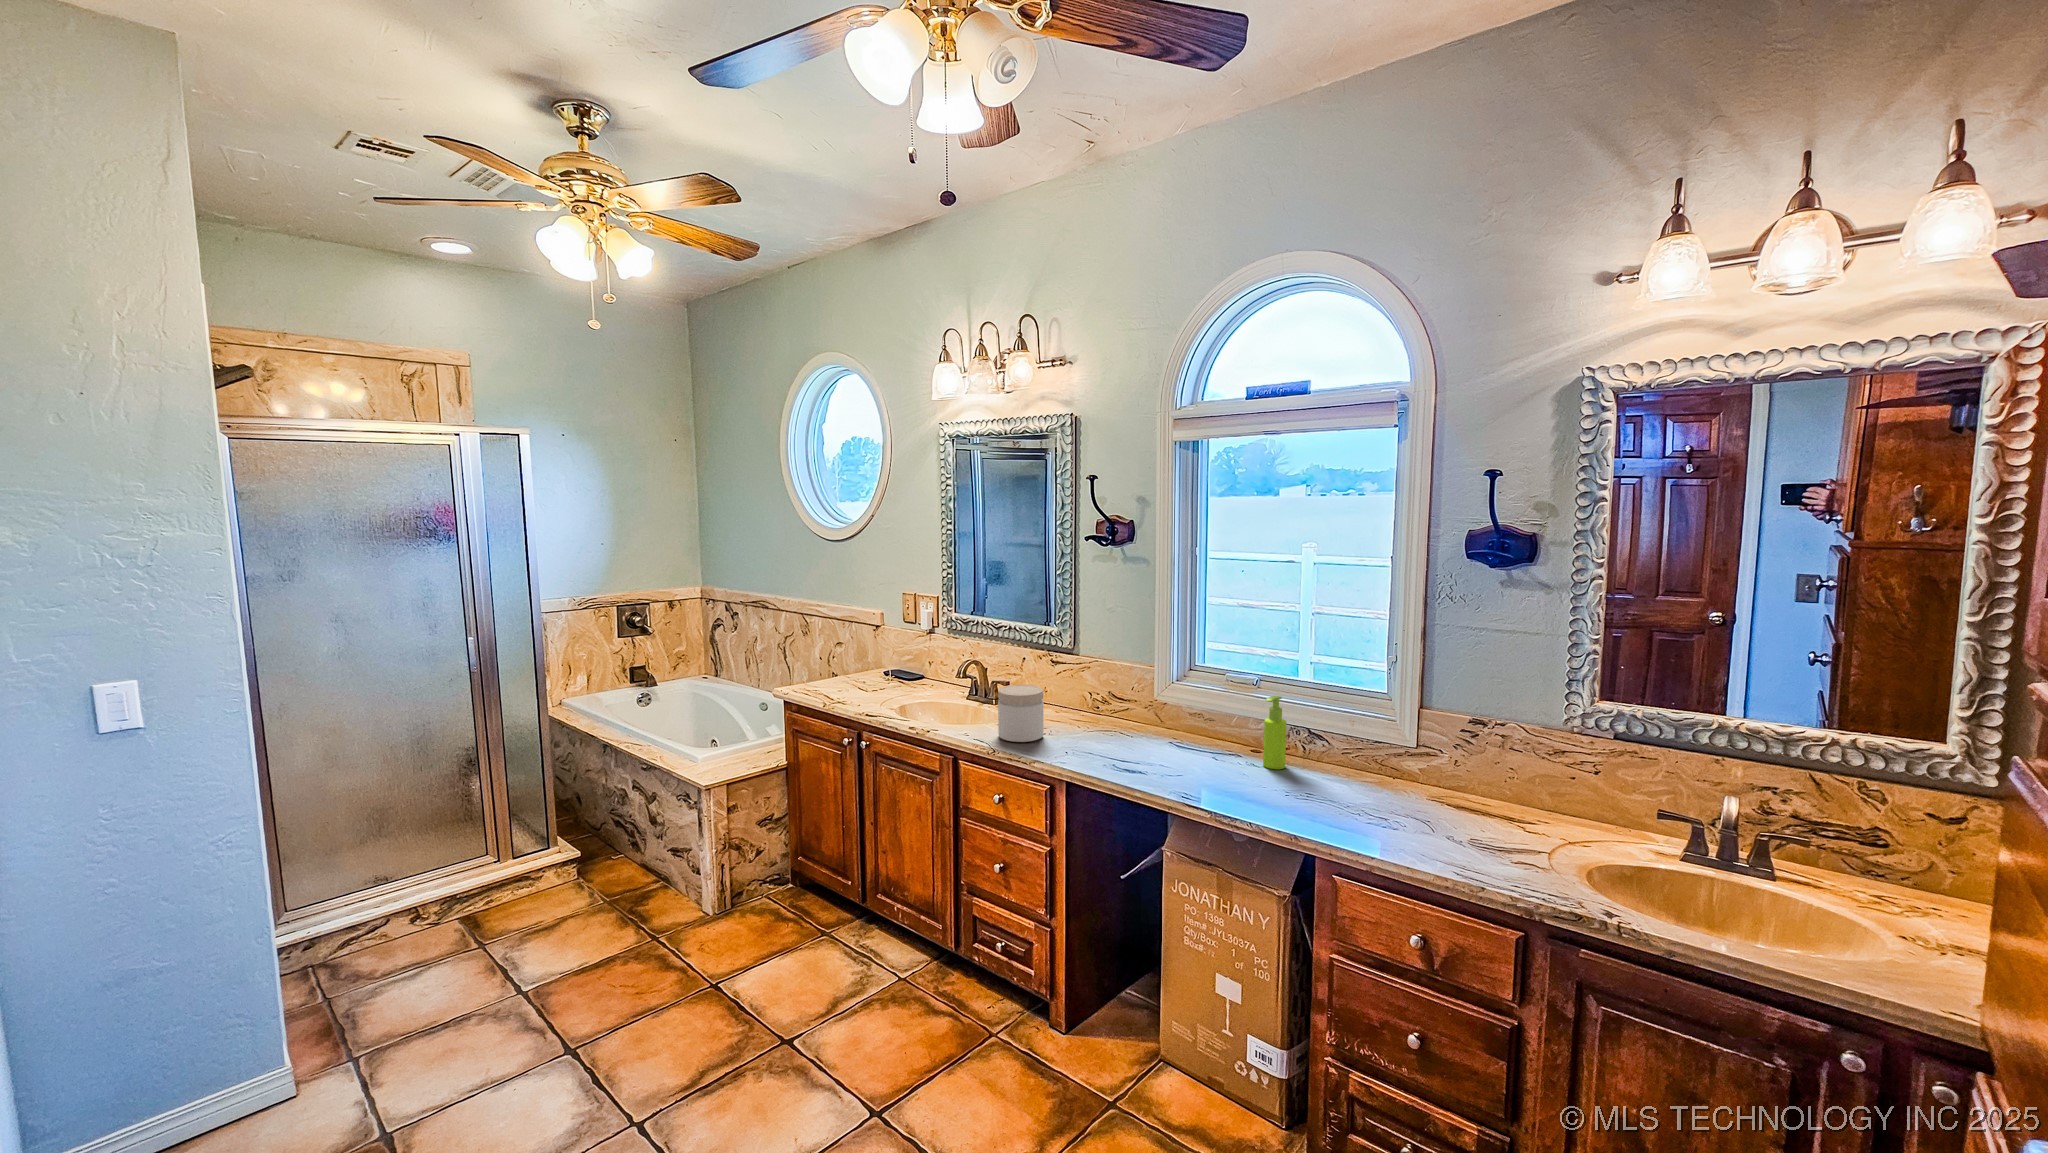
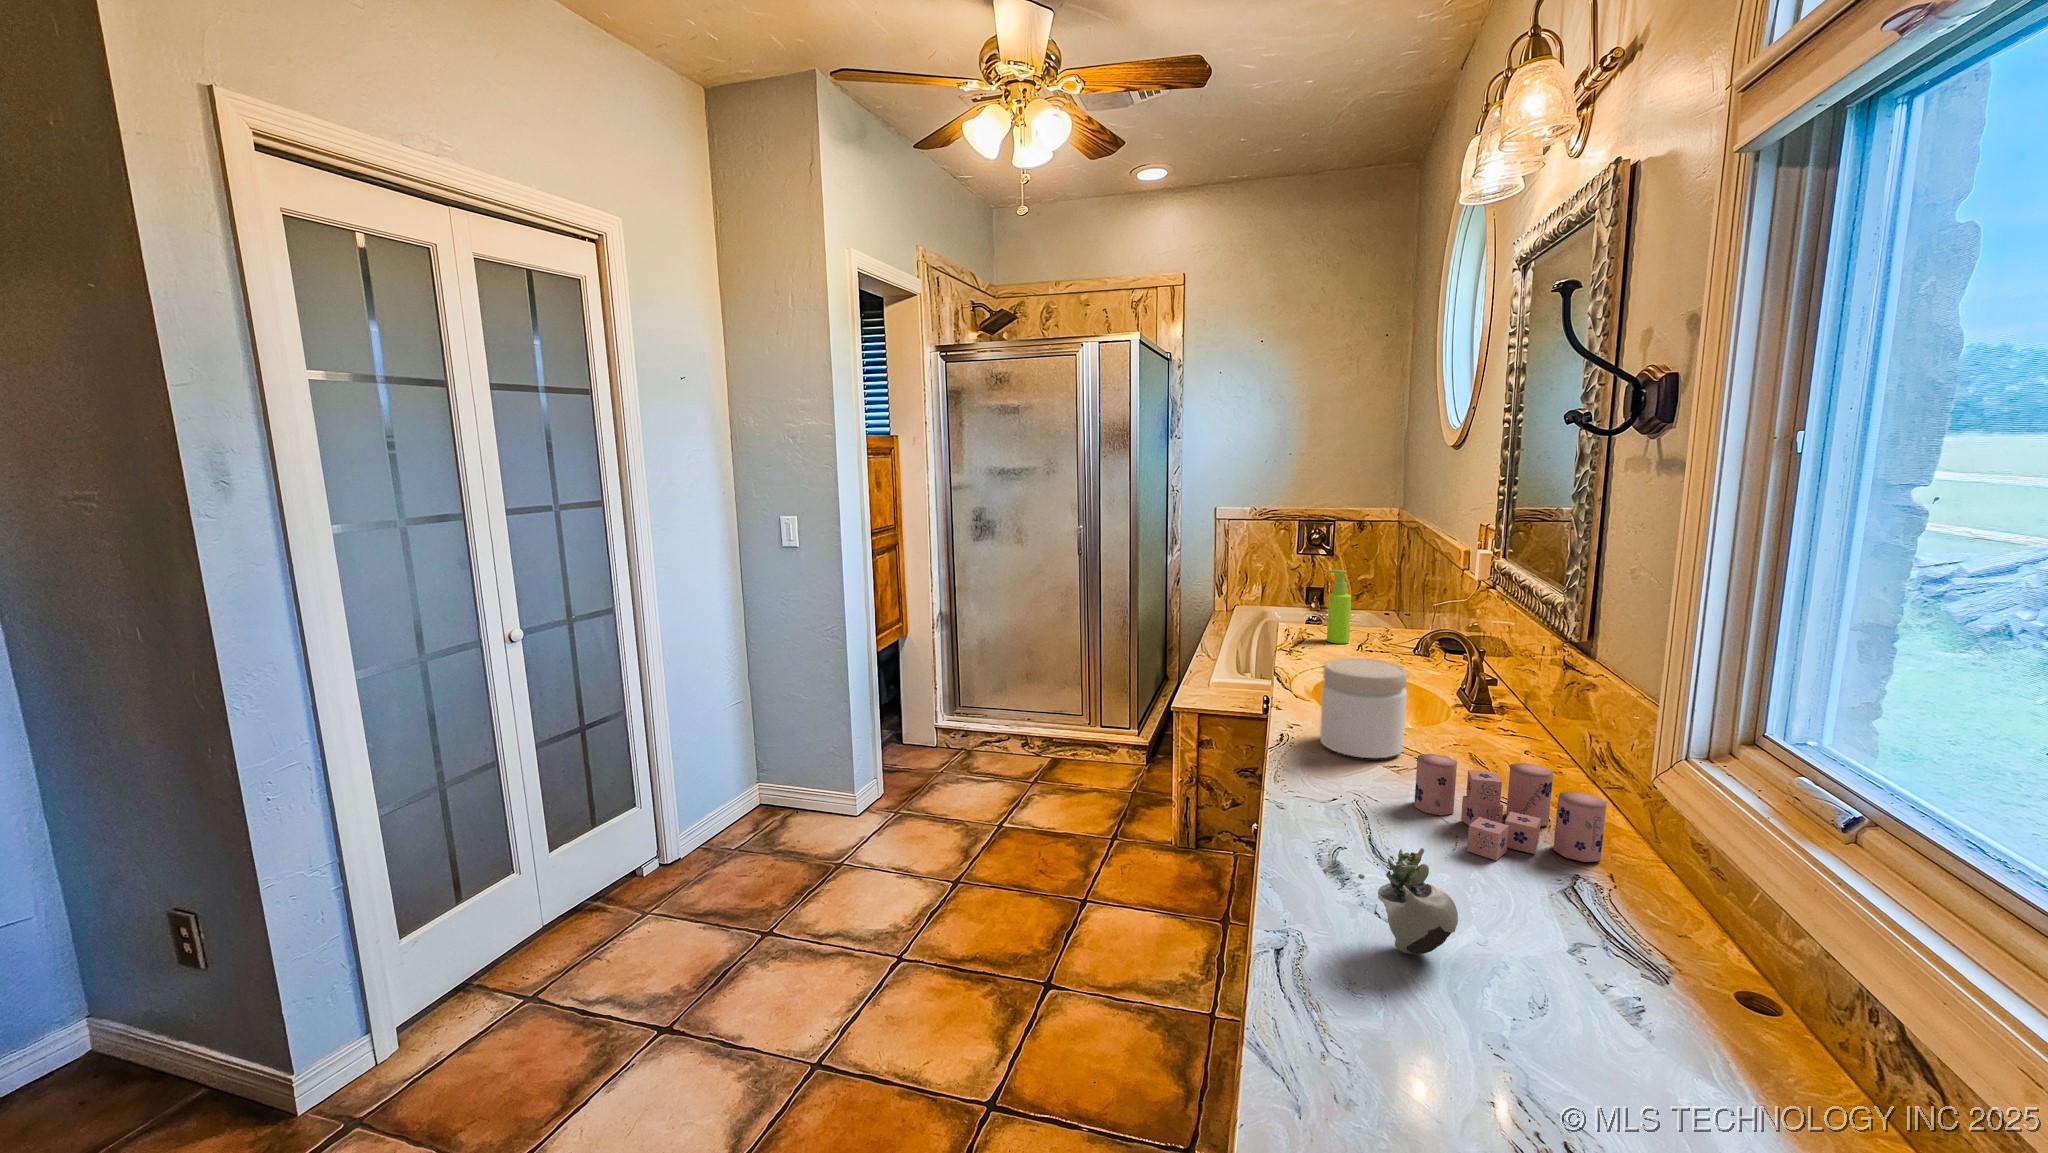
soap dispenser: present [1263,696,1286,769] -> present [1326,570,1351,644]
candle: none [1091,711,1169,754] -> present [1414,754,1607,862]
succulent plant: none [1198,740,1240,787] -> present [1358,848,1458,954]

